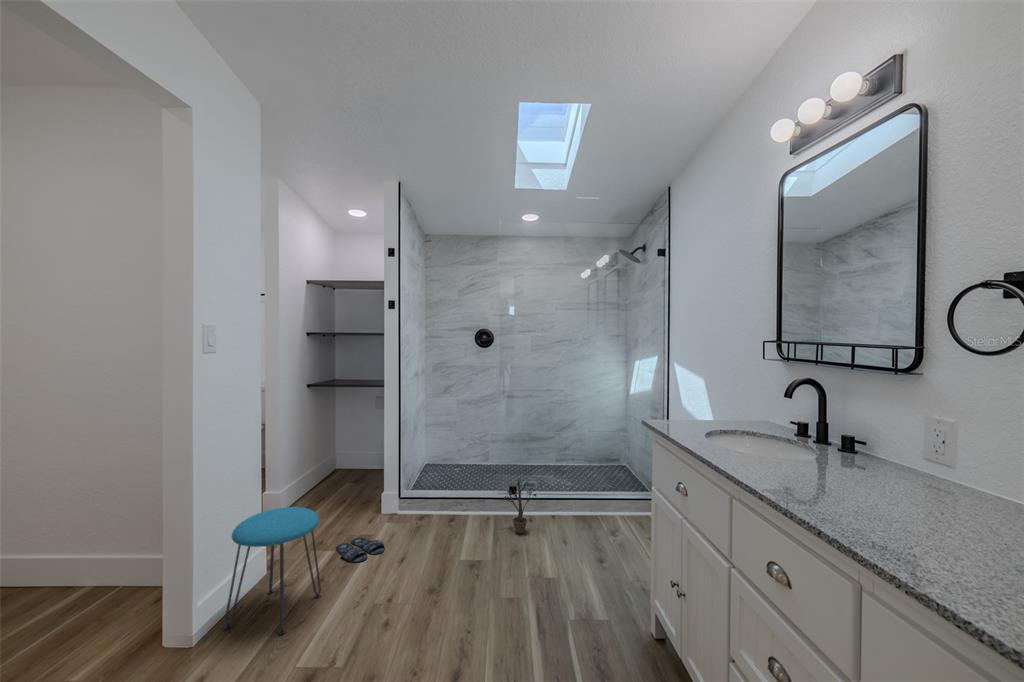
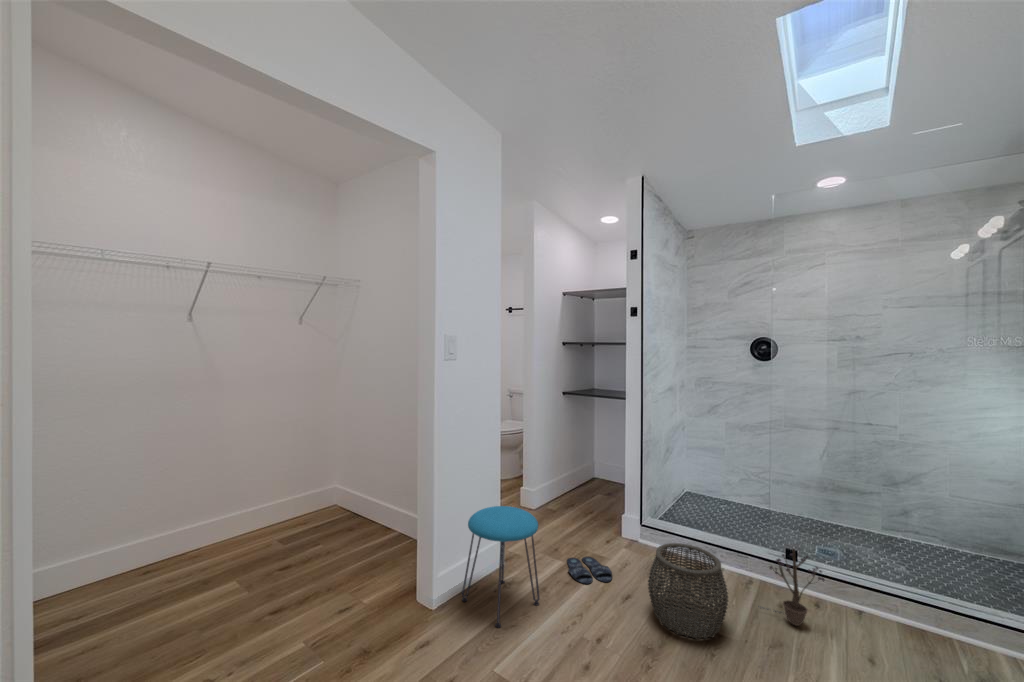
woven basket: none [422,497,483,570] -> present [648,543,728,639]

